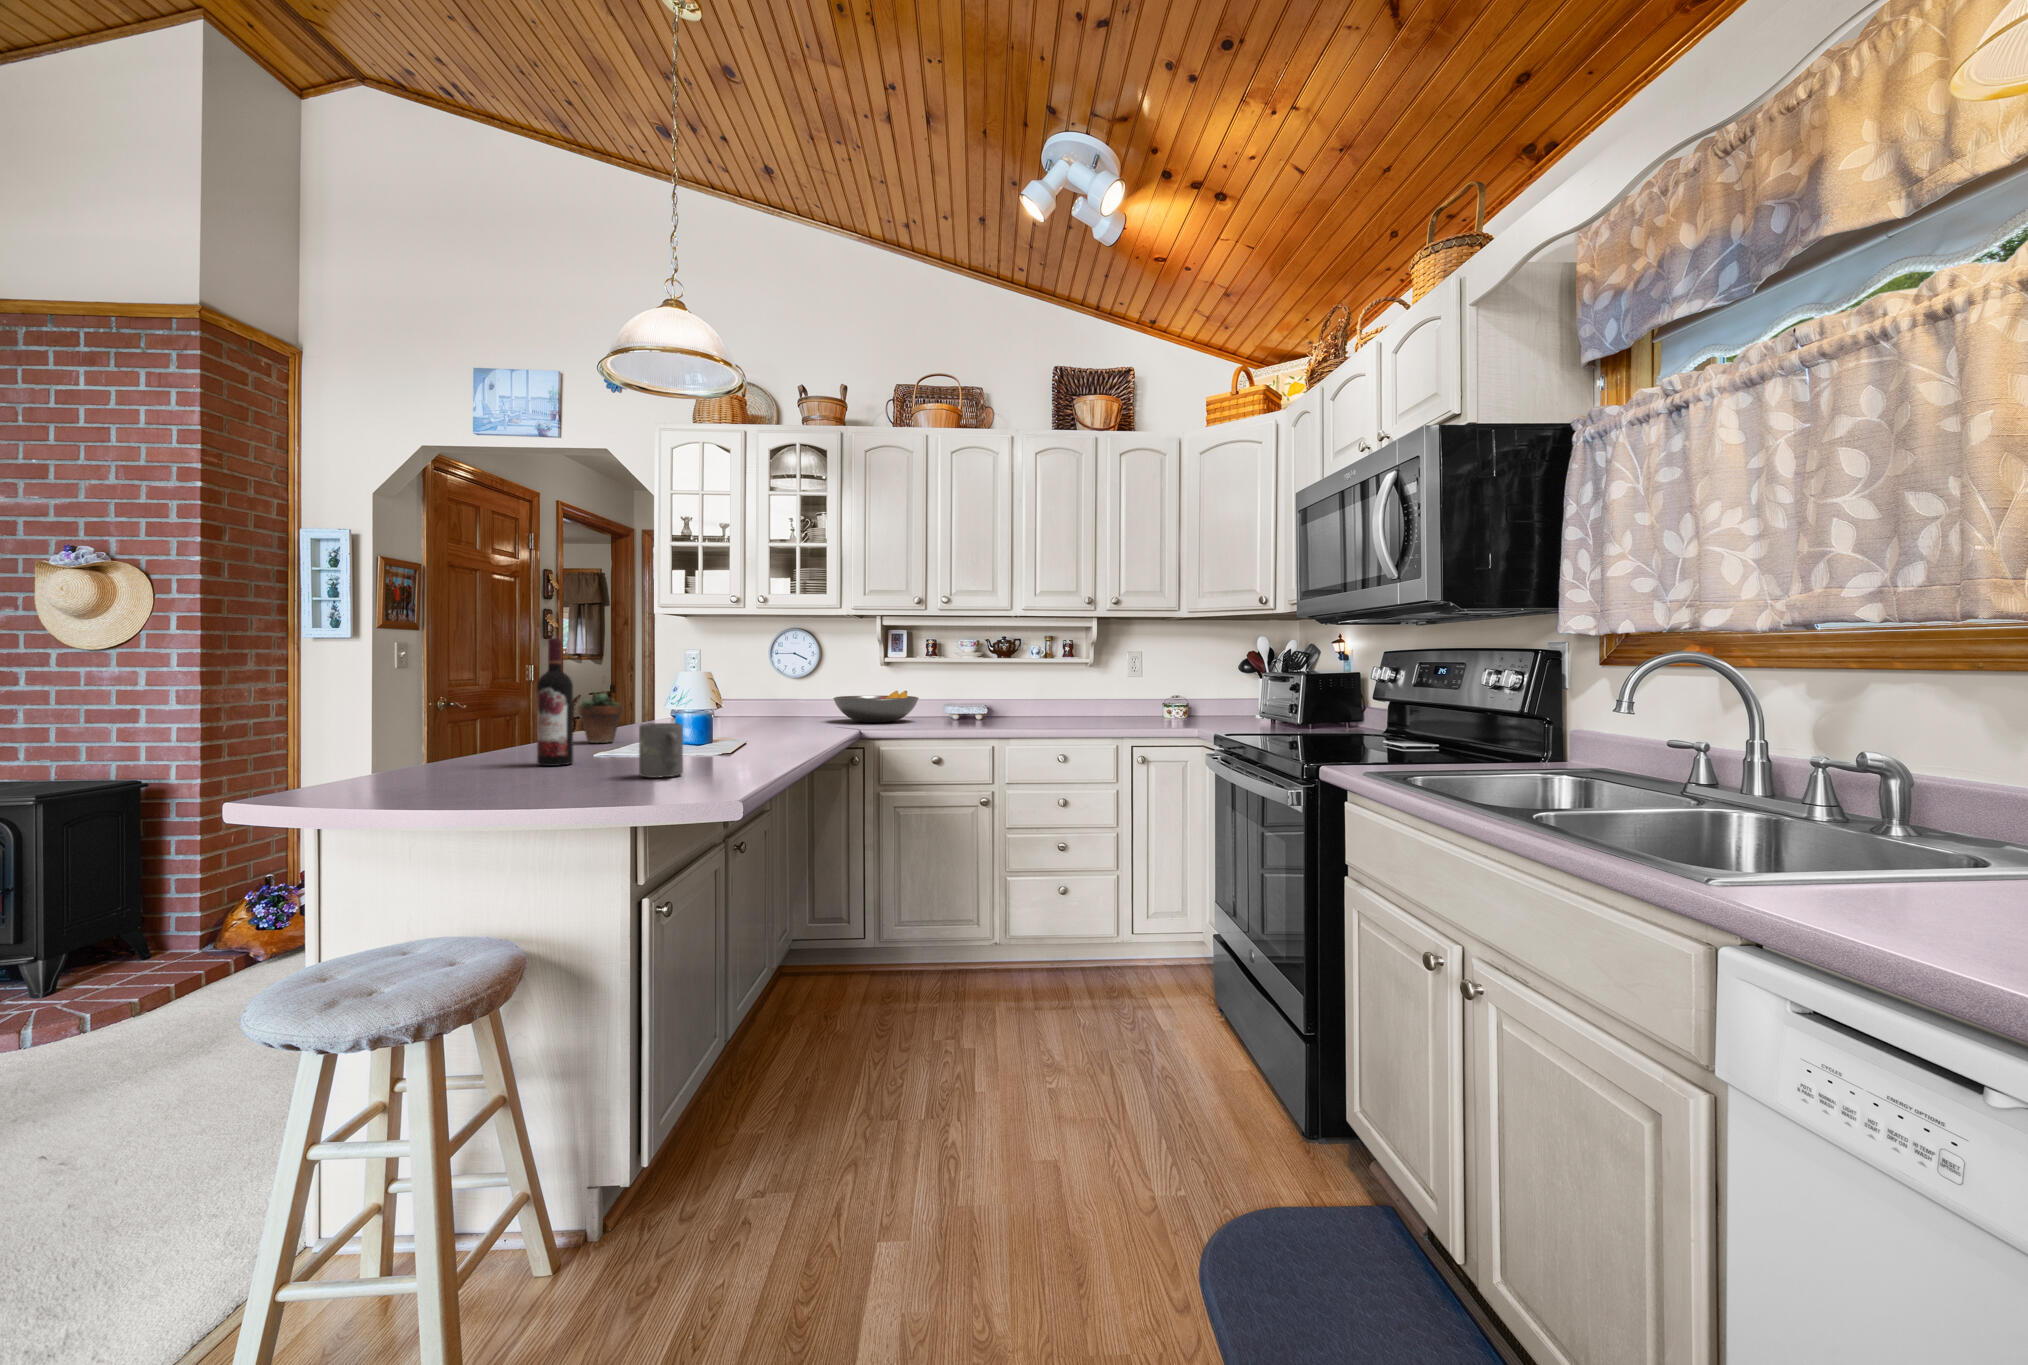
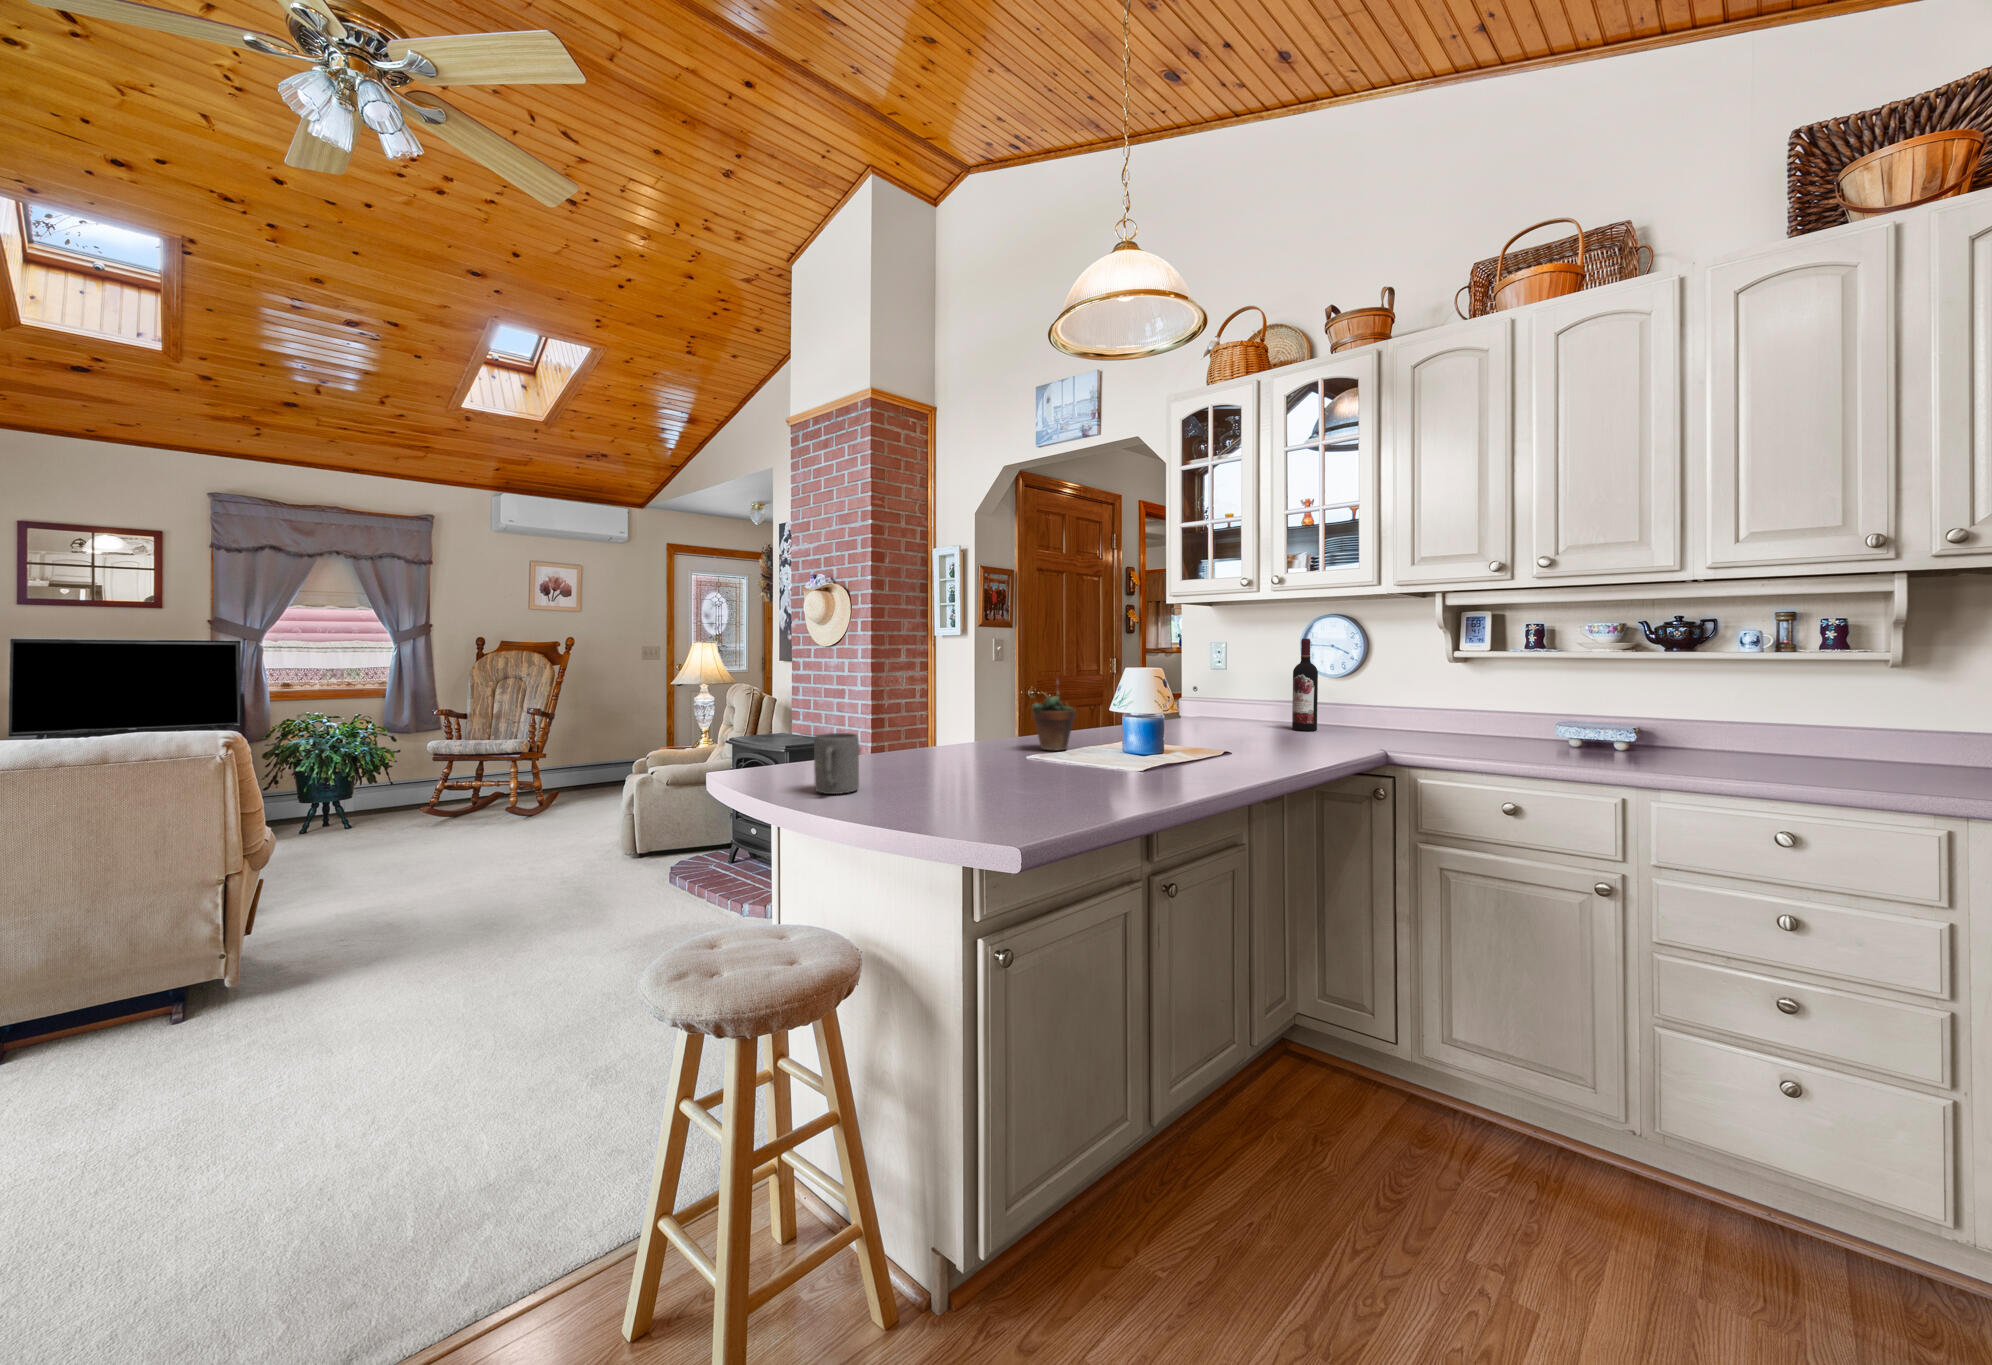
wine bottle: present [537,638,573,766] -> present [1292,639,1318,731]
fruit bowl: present [833,691,919,722] -> none [1366,697,1502,740]
mug: present [639,723,683,778] -> present [814,733,859,794]

